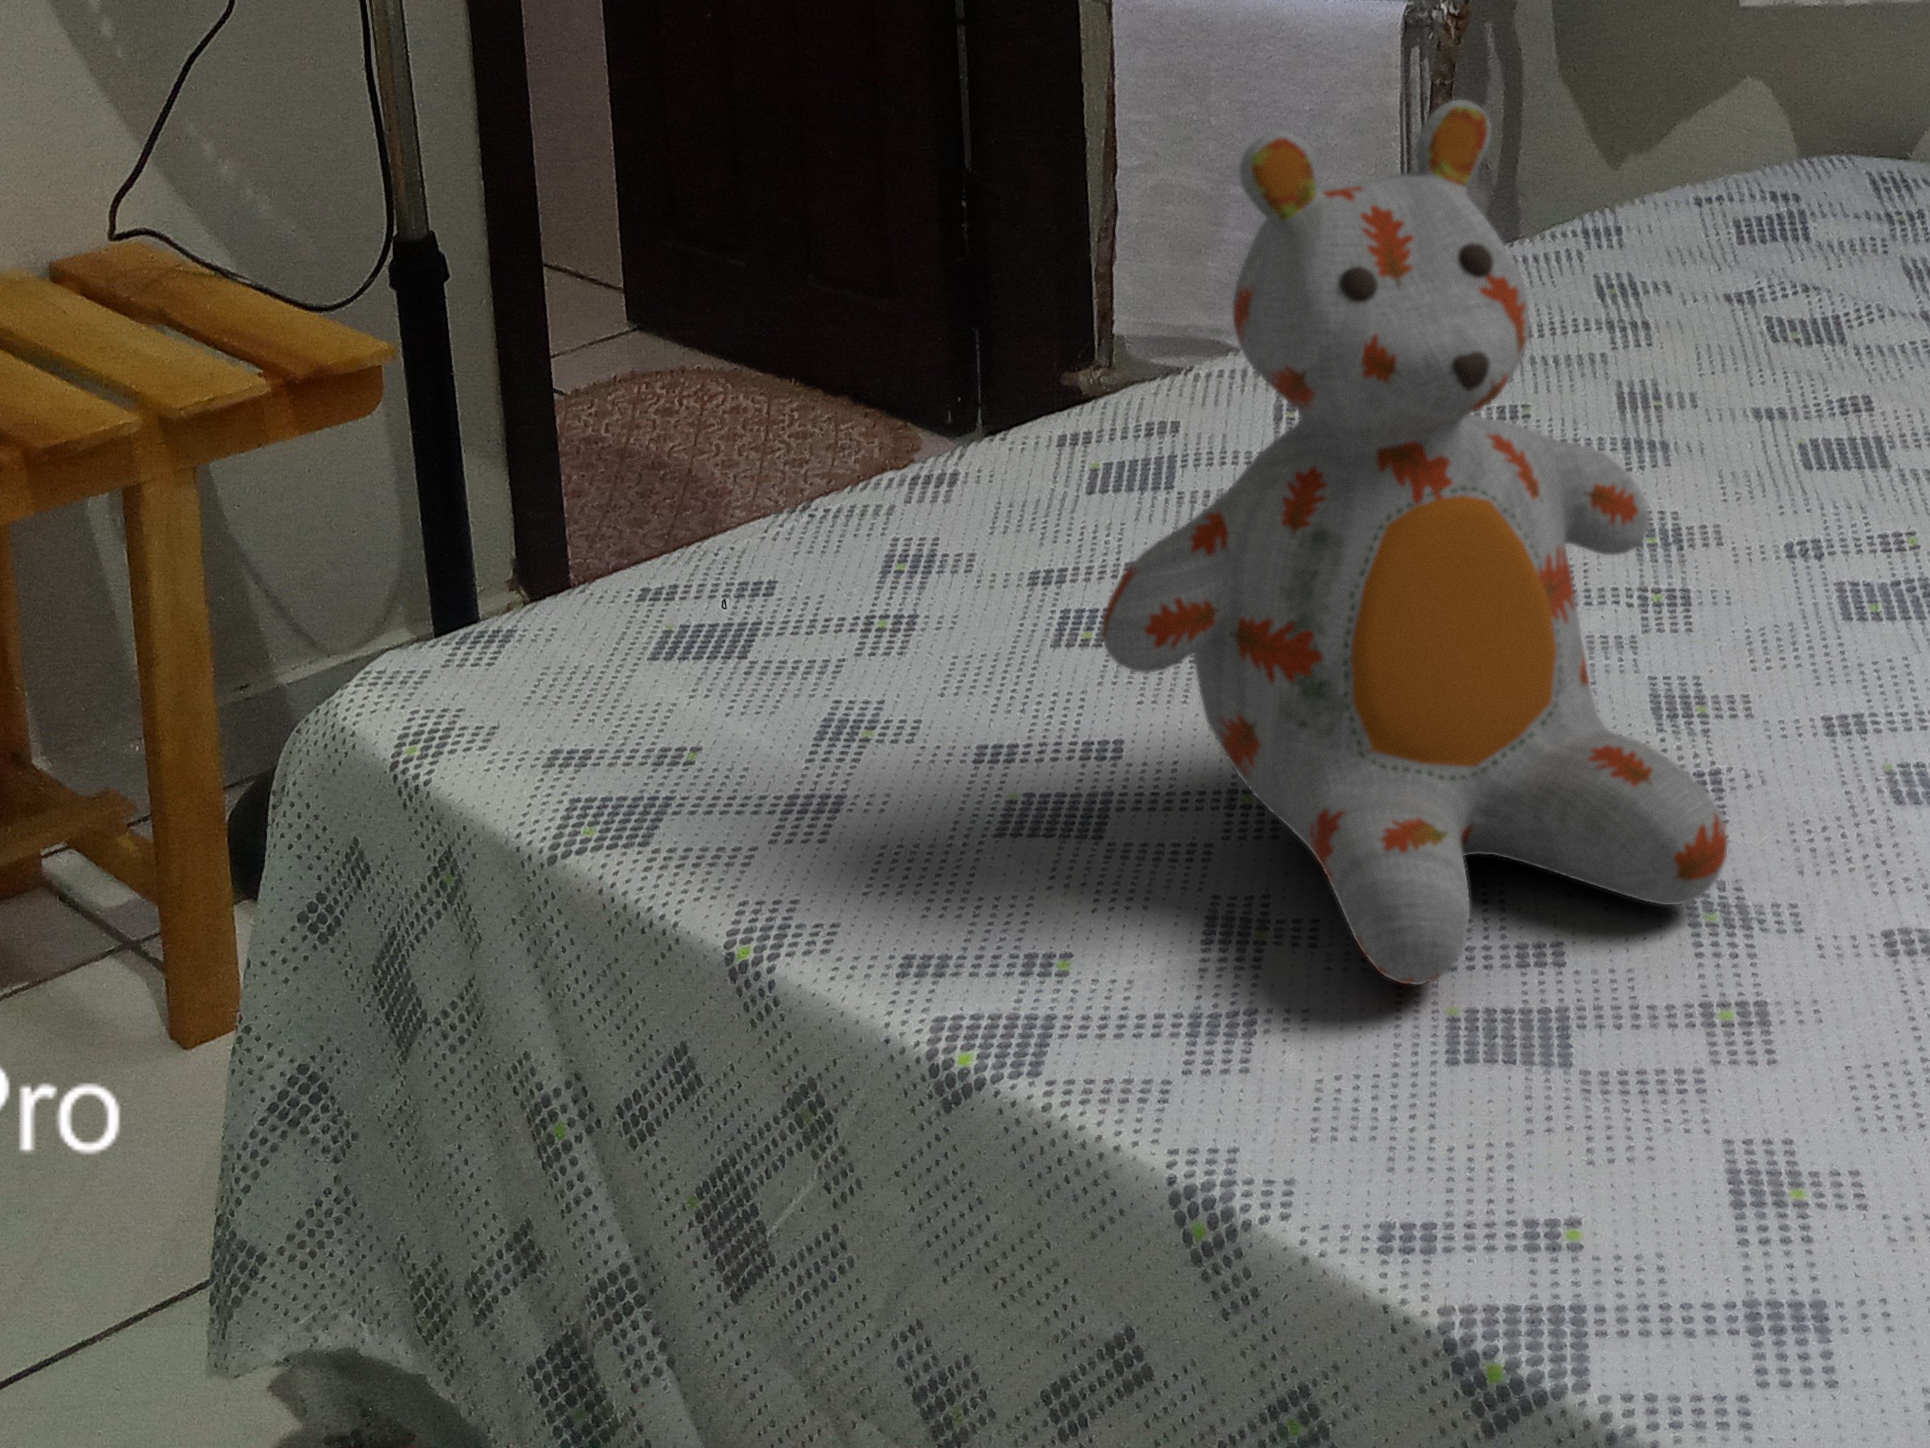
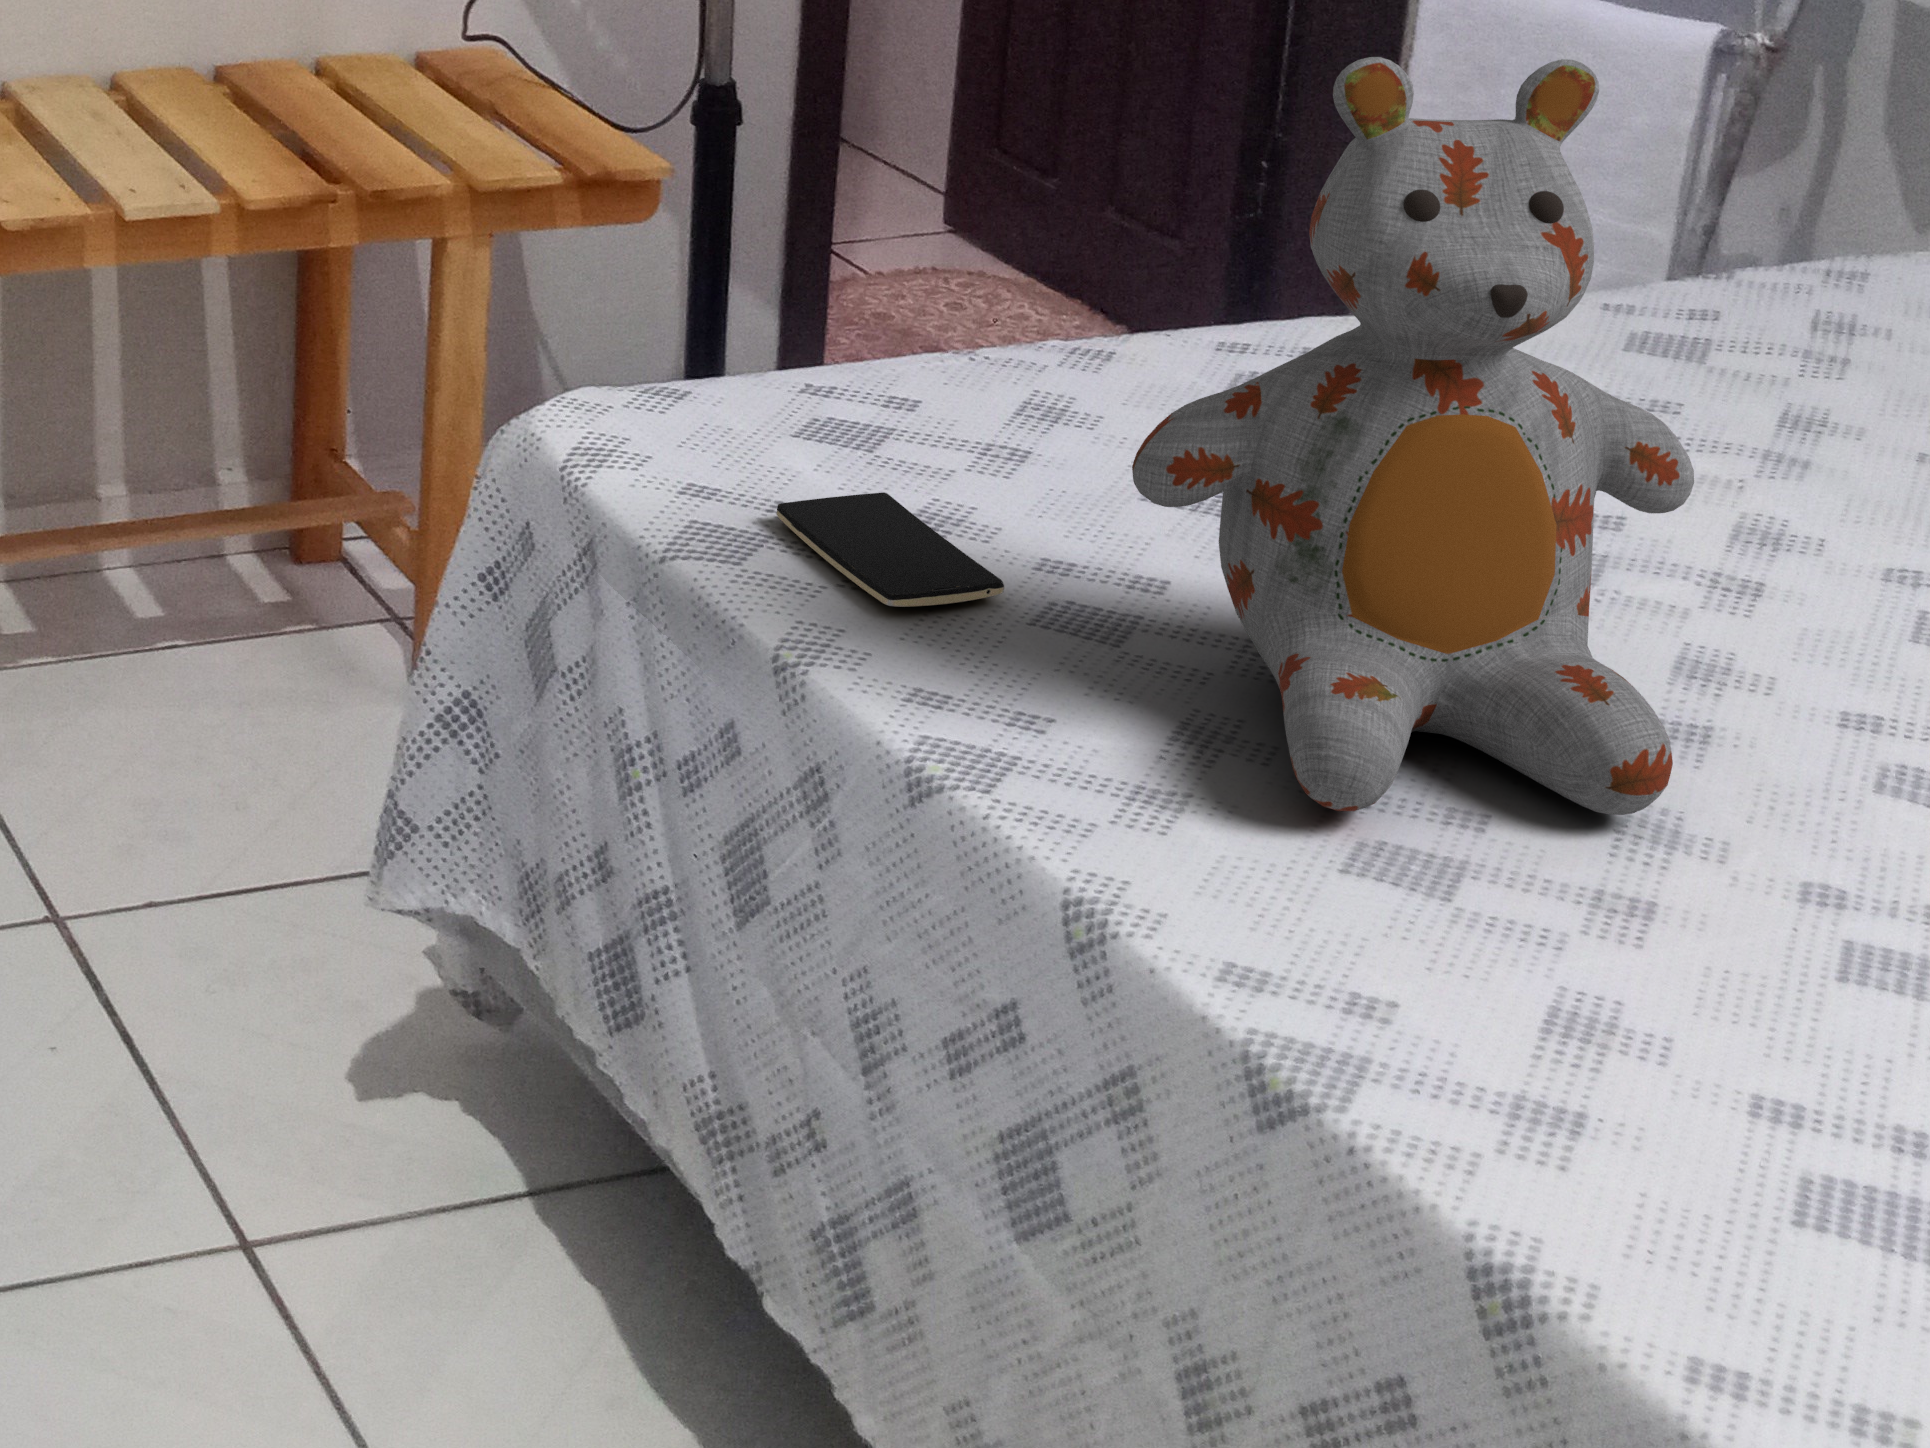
smartphone: none [672,709,962,856] -> present [777,493,1004,607]

